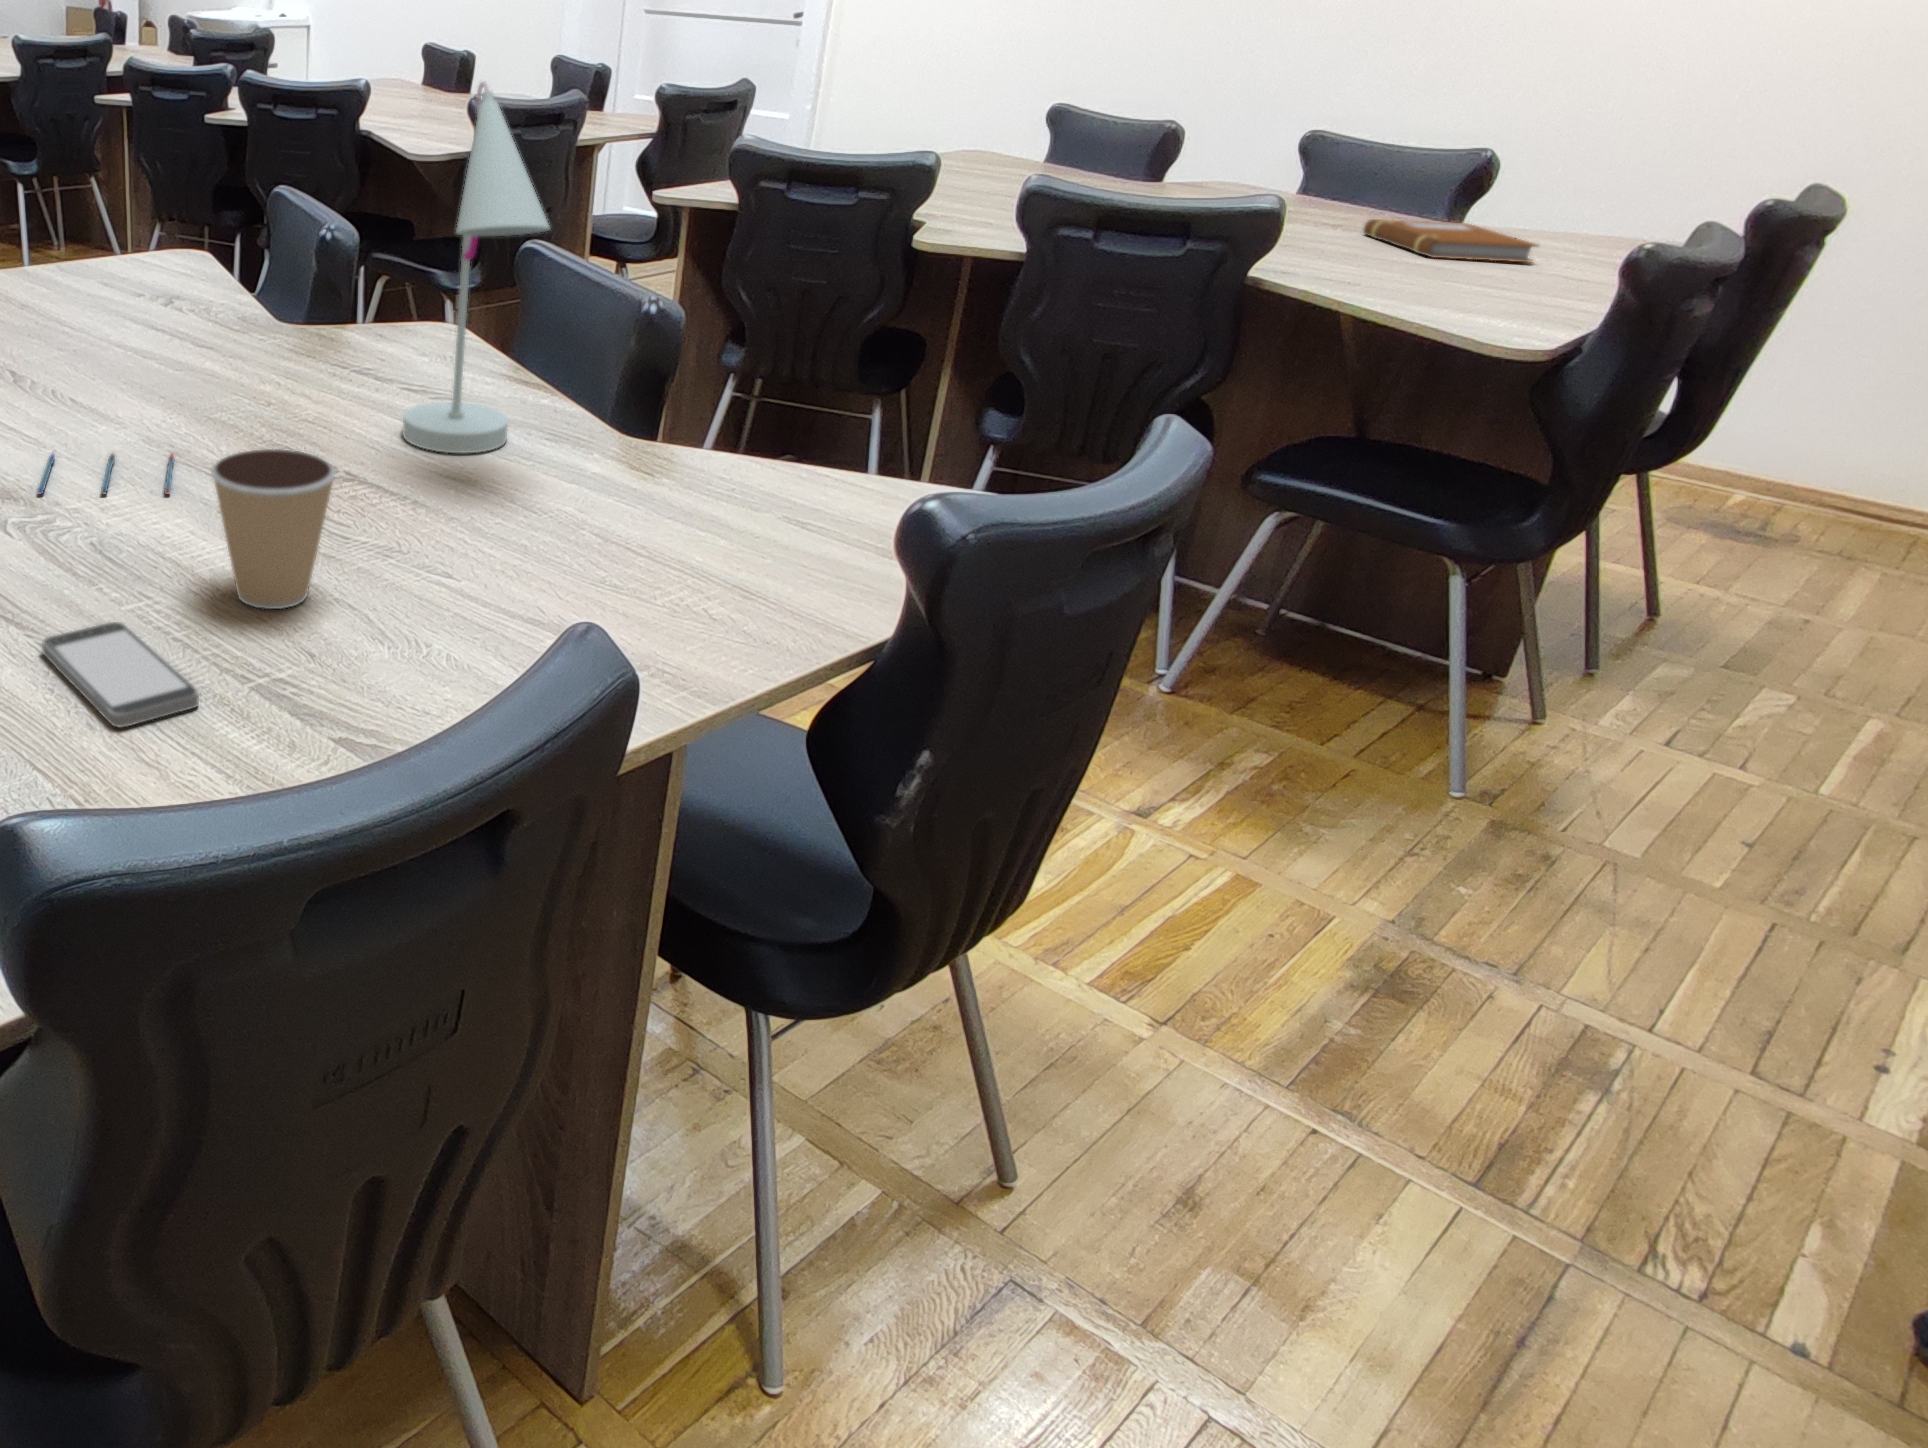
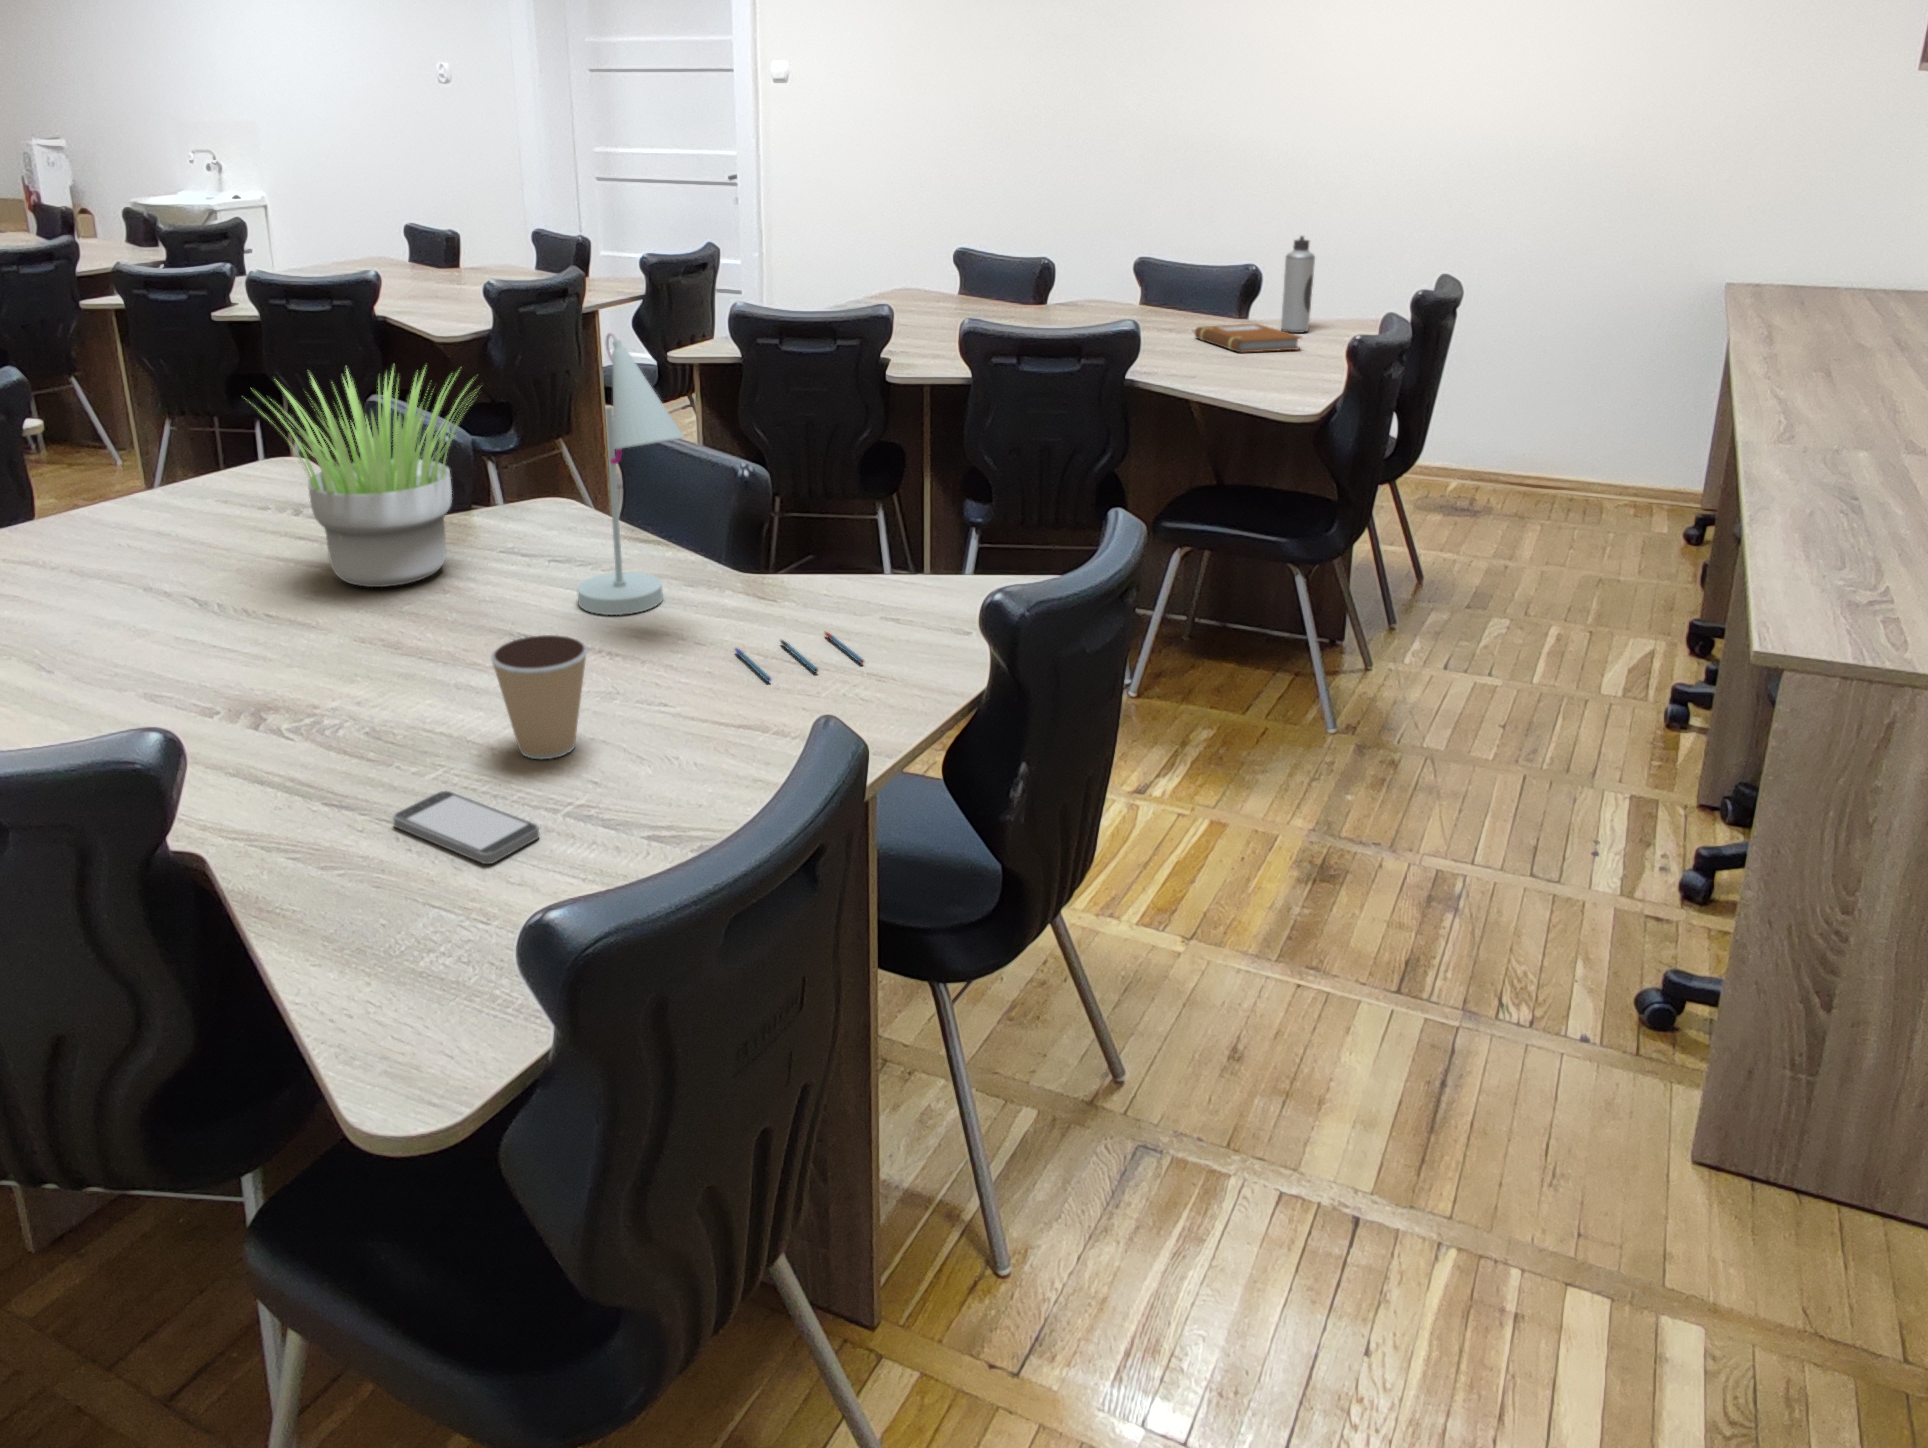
water bottle: none [1504,104,1590,243] -> present [1281,236,1315,333]
potted plant: none [71,120,347,381] -> present [266,370,469,587]
pen: present [38,454,174,494] -> present [735,632,864,682]

